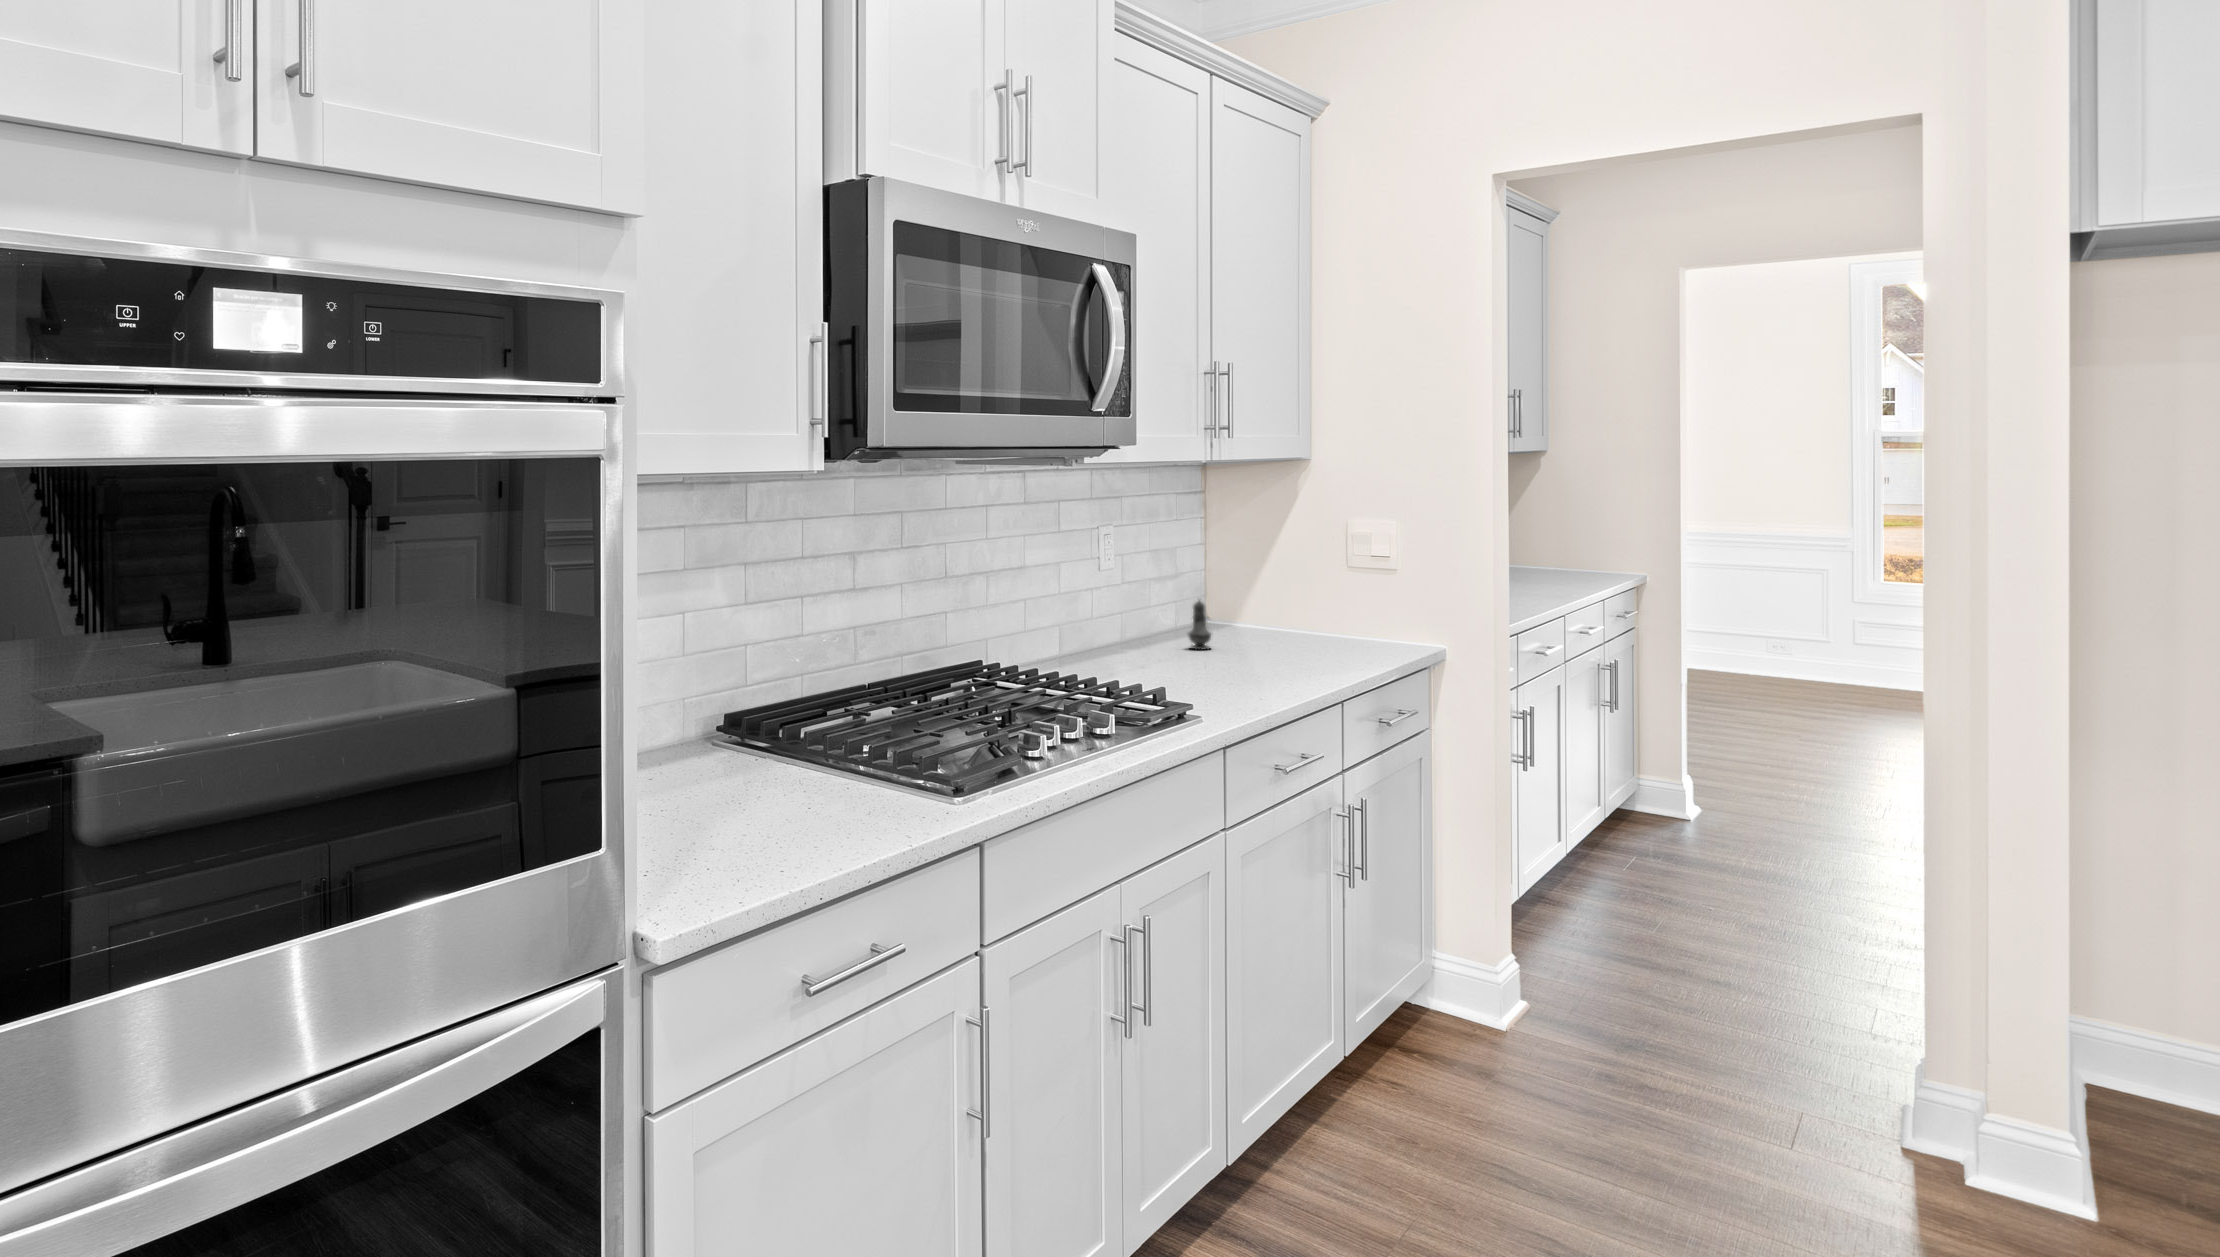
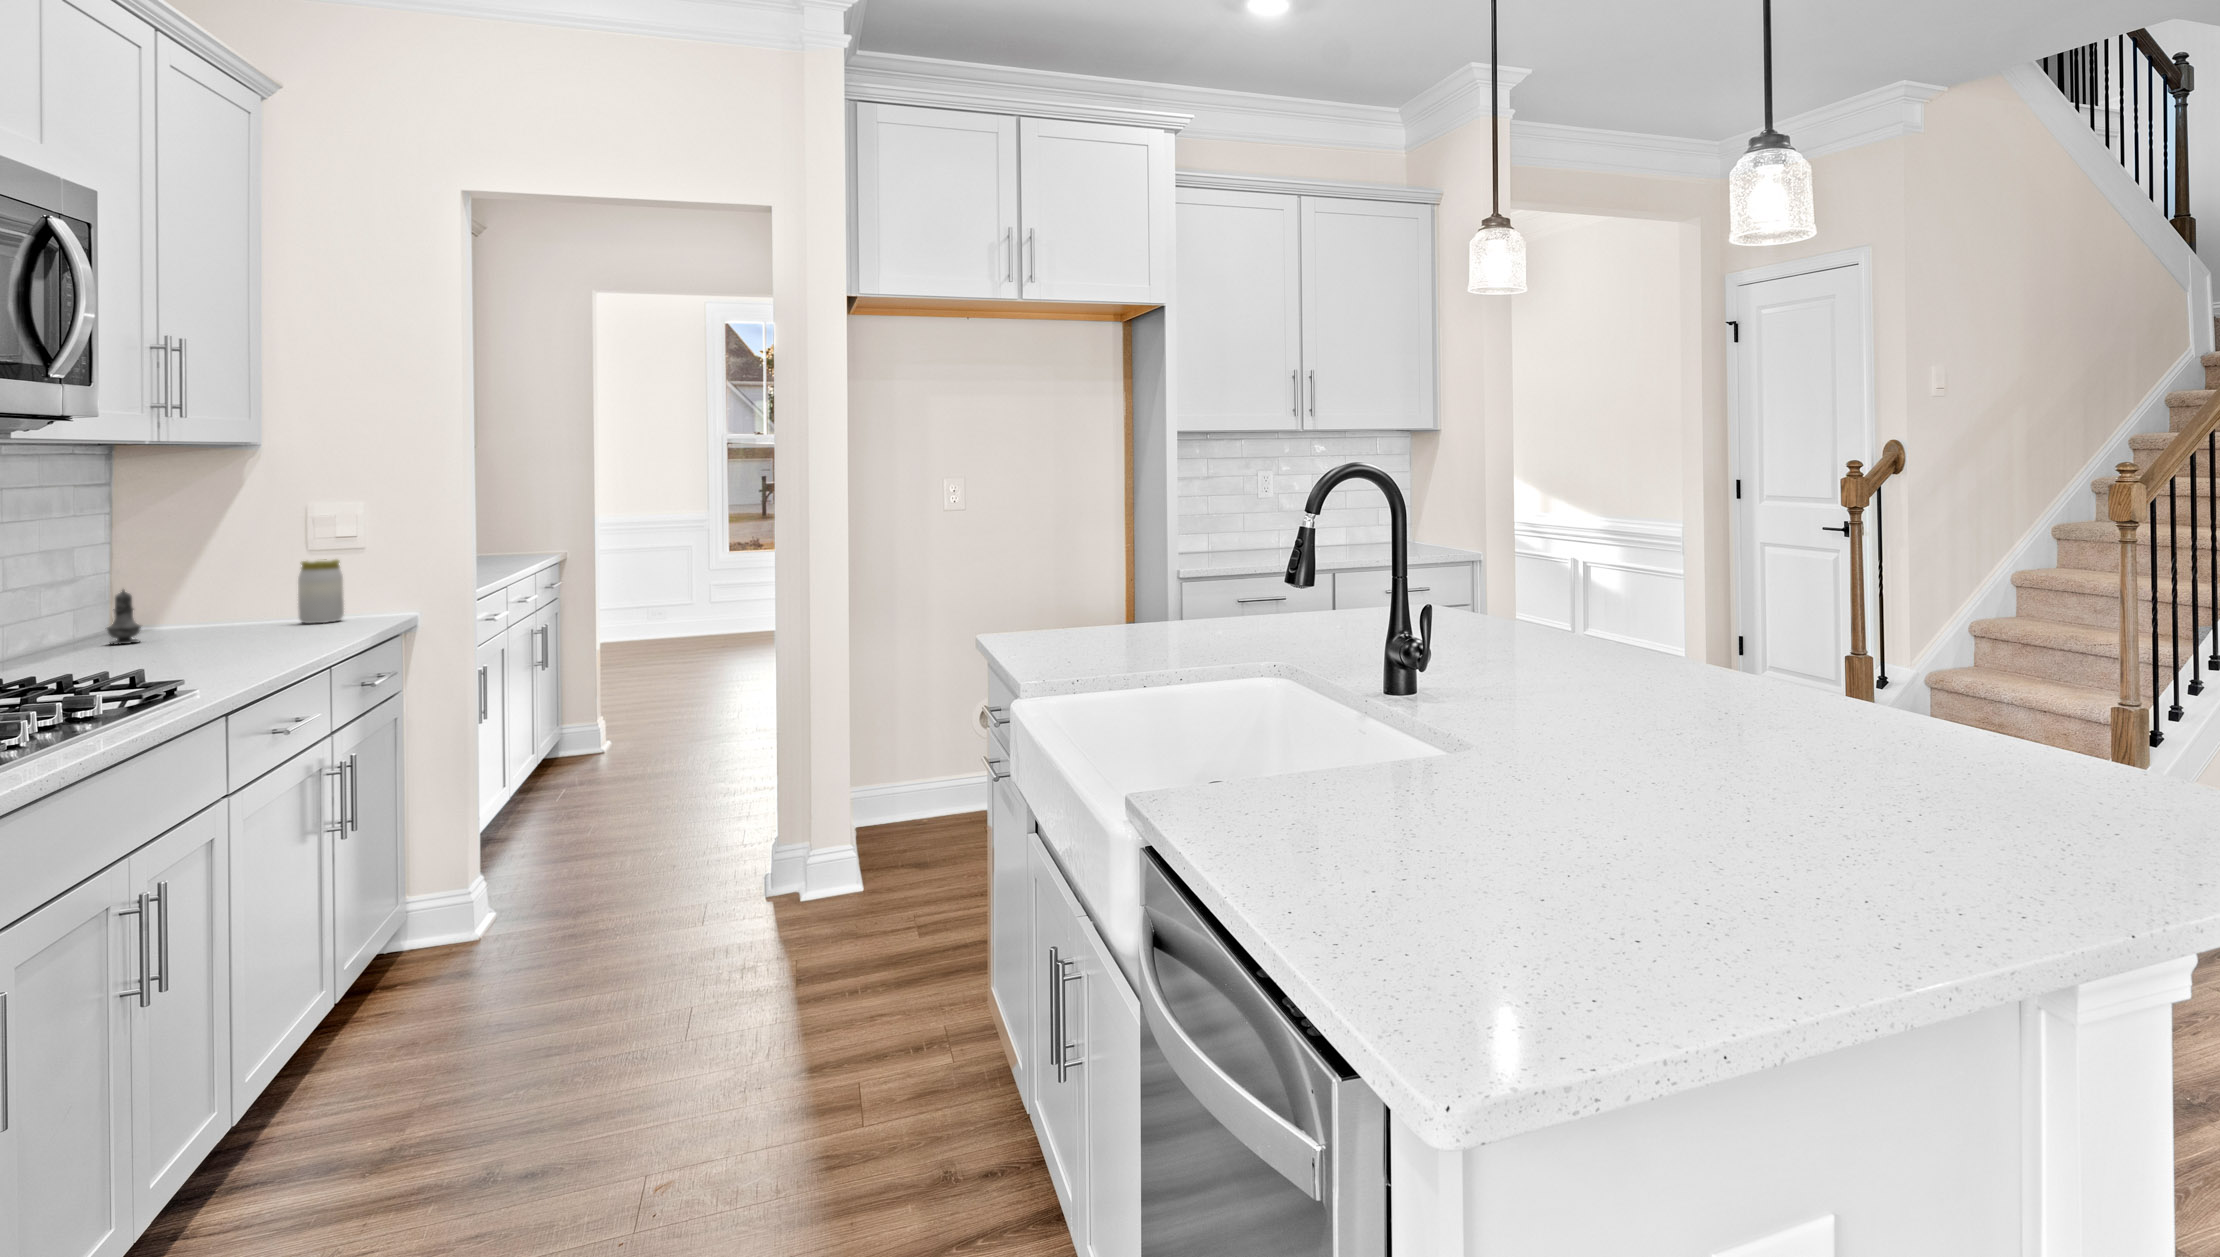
jar: none [1336,581,1376,647] -> present [298,559,344,623]

